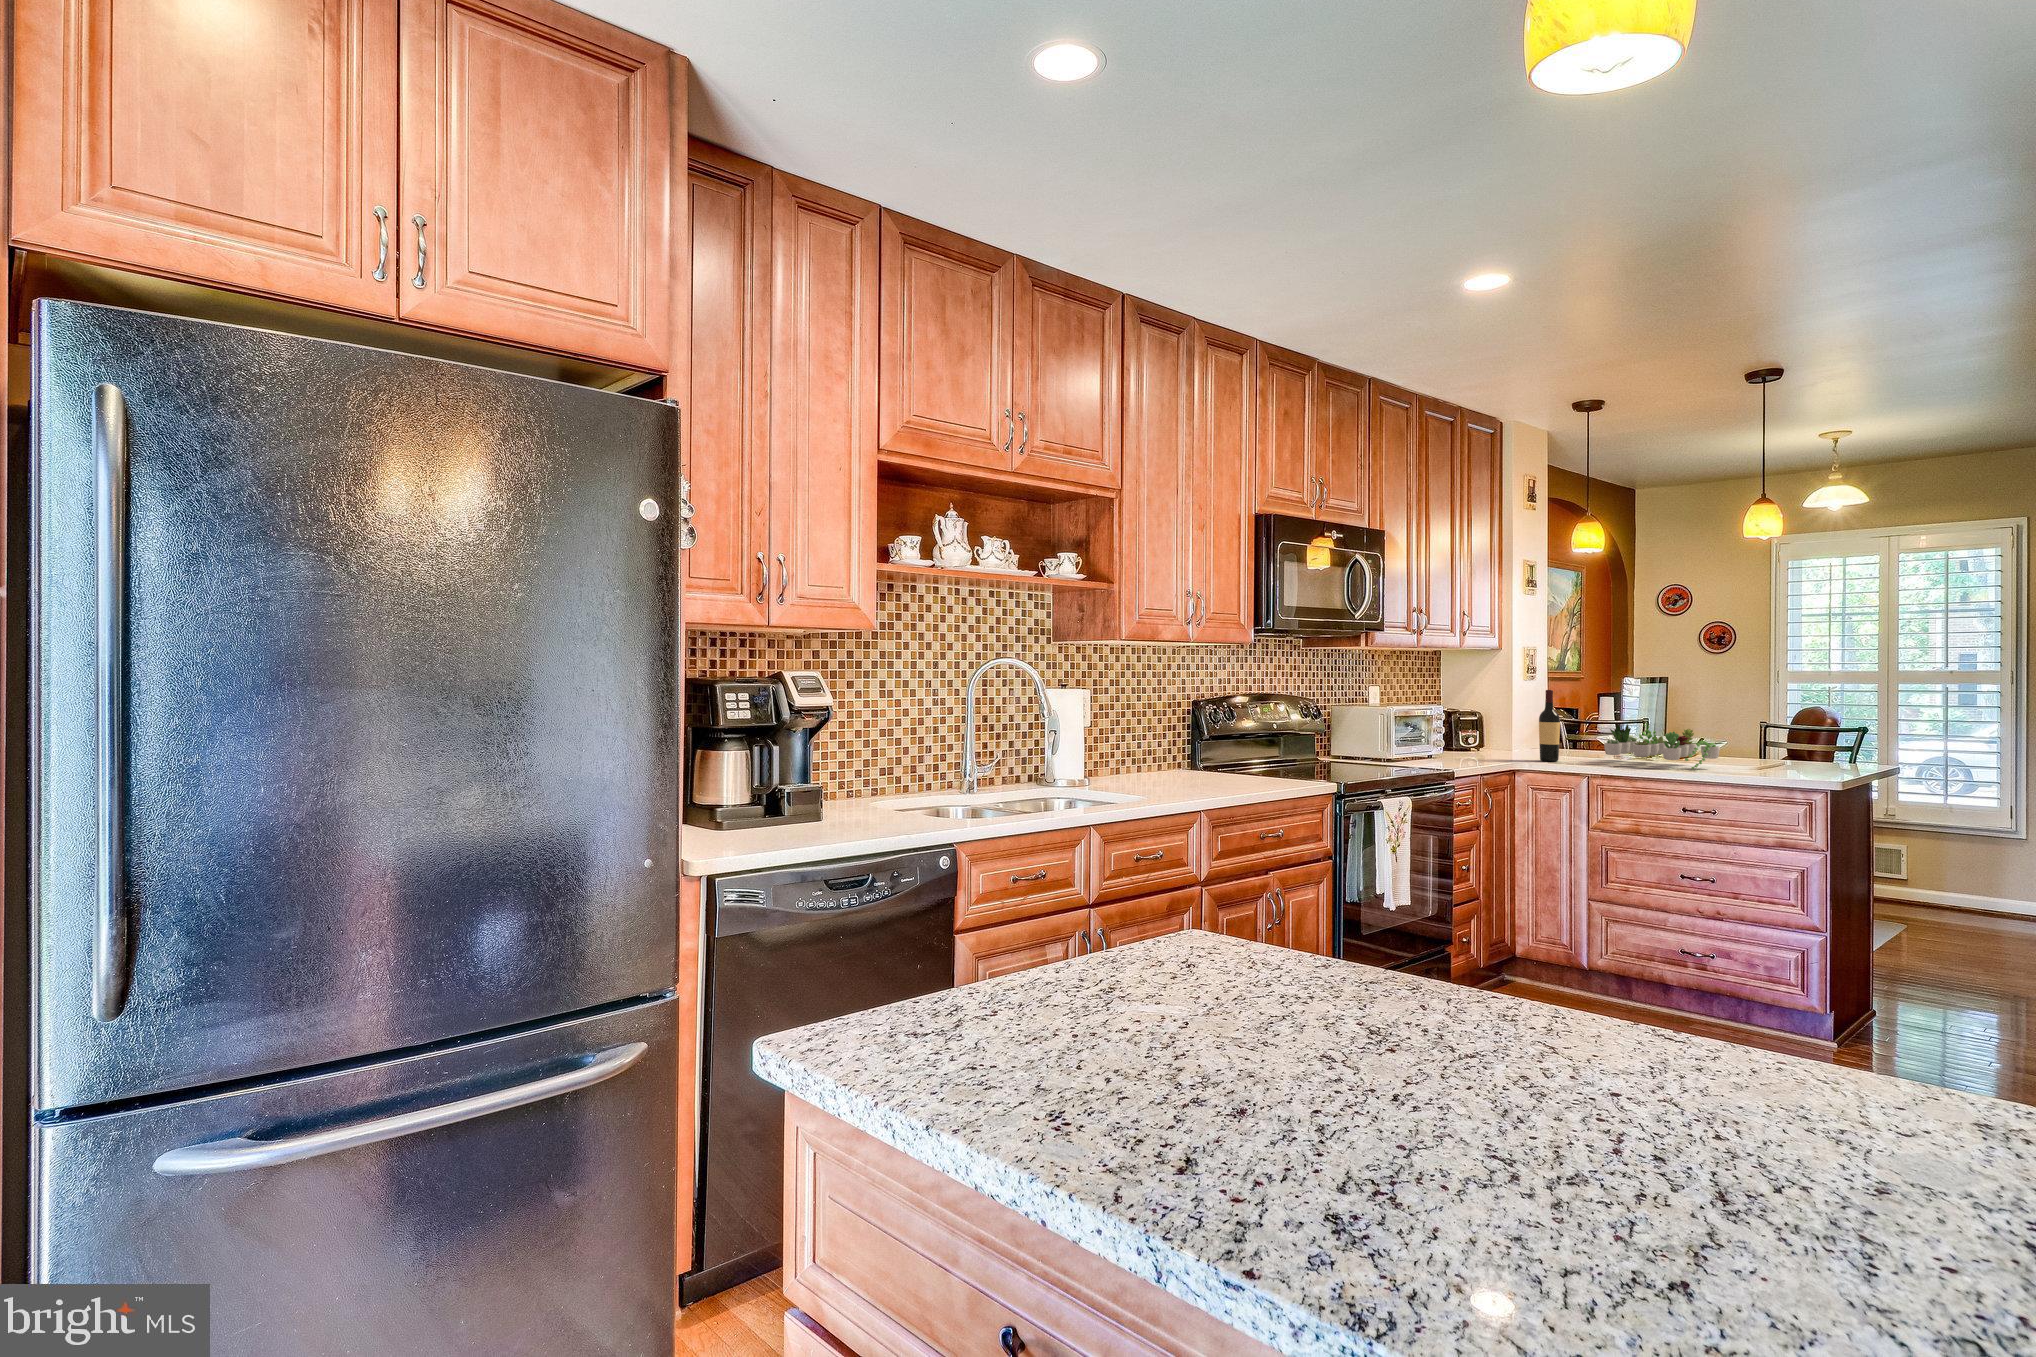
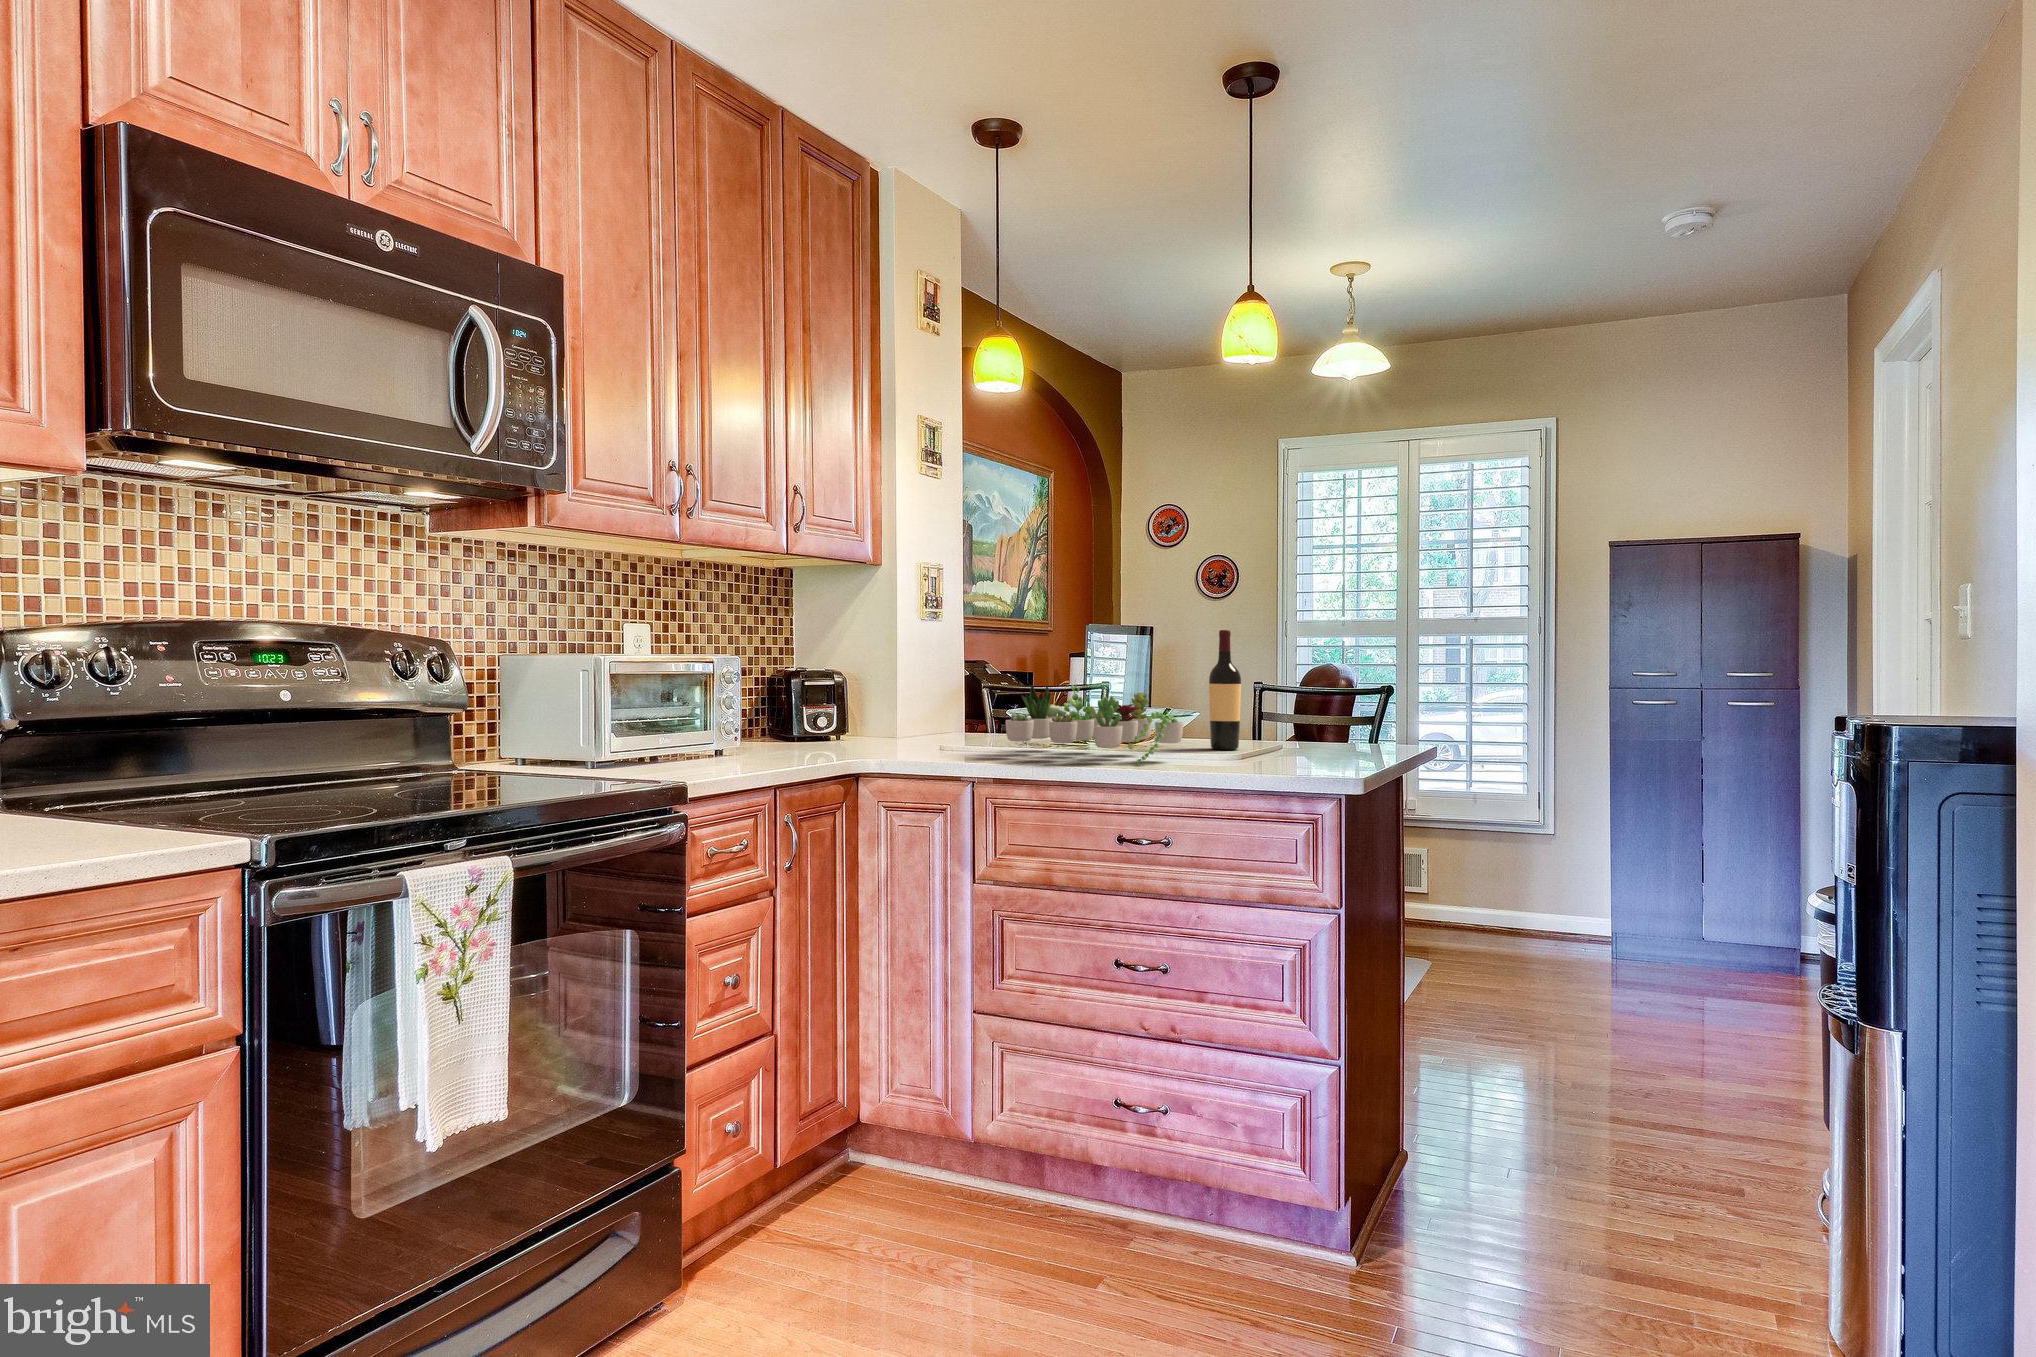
wine bottle: present [1539,690,1560,761] -> present [1209,630,1241,750]

